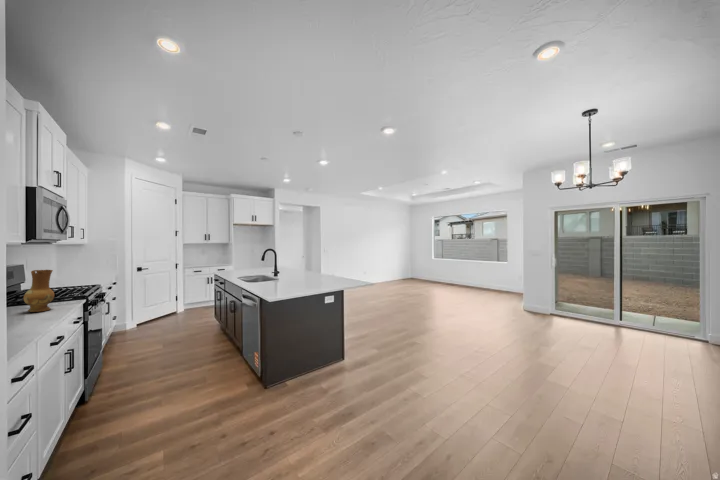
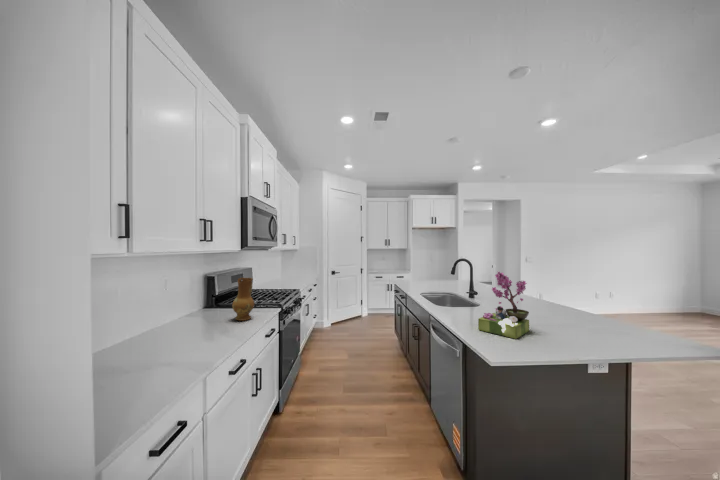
flower arrangement: none [271,253,301,291] -> present [478,272,529,339]

